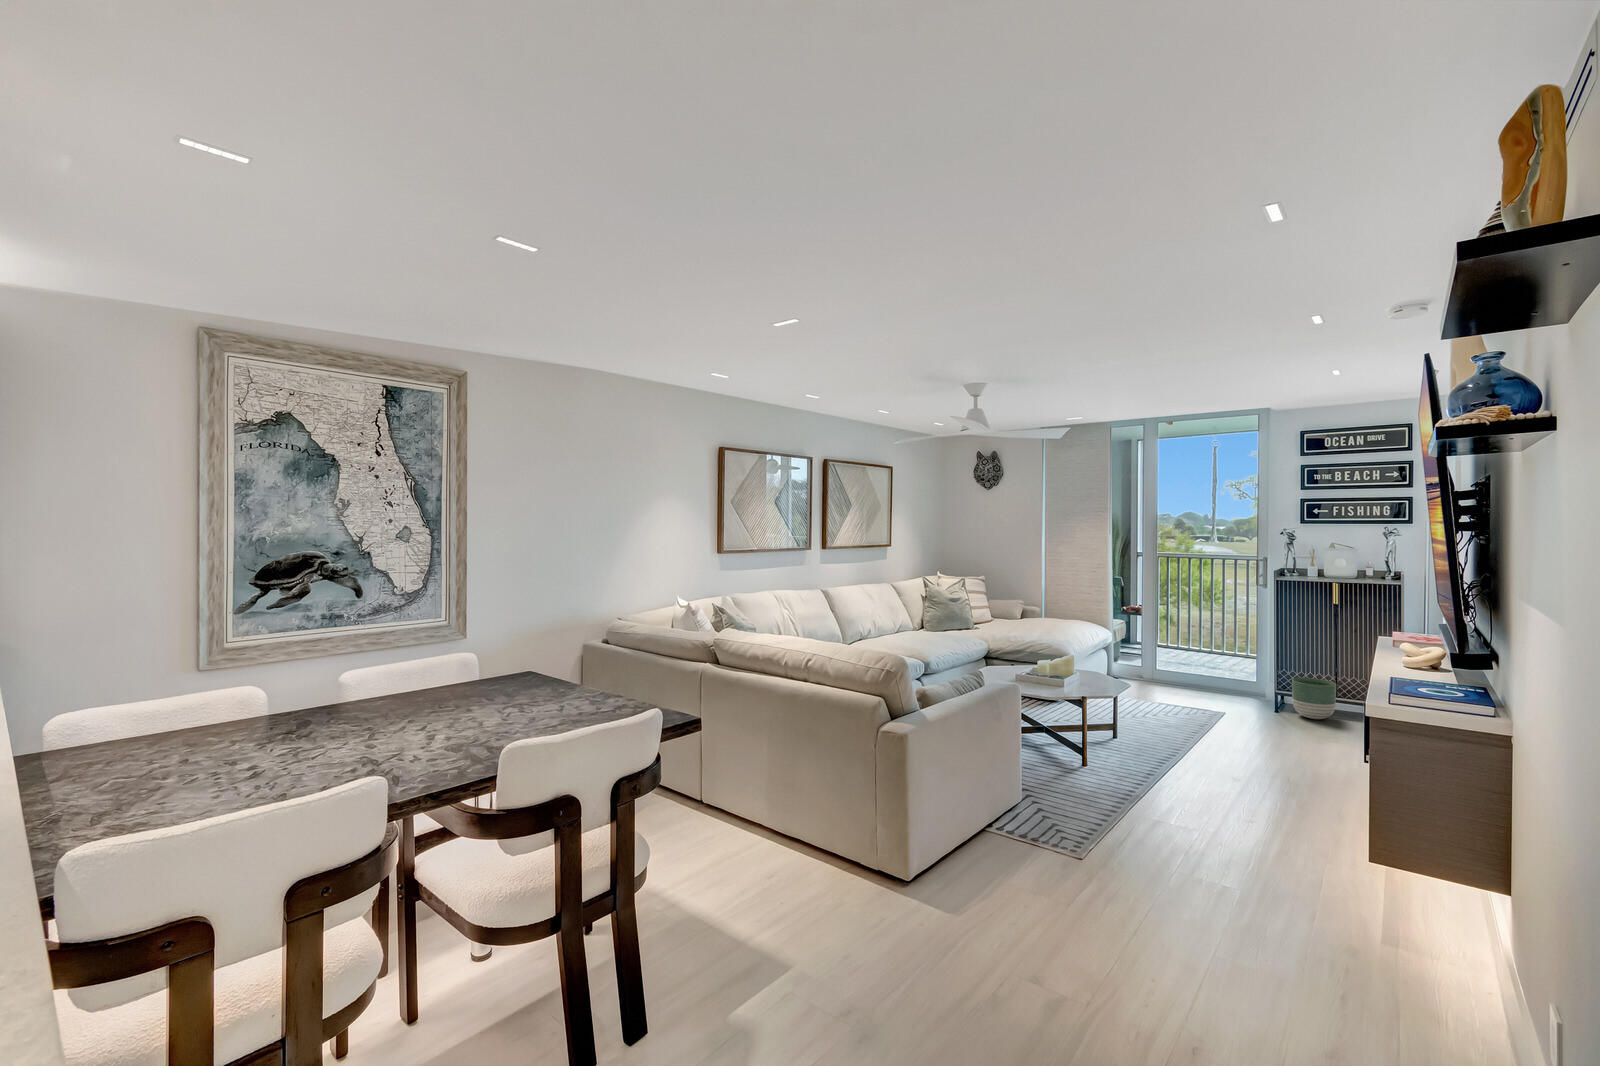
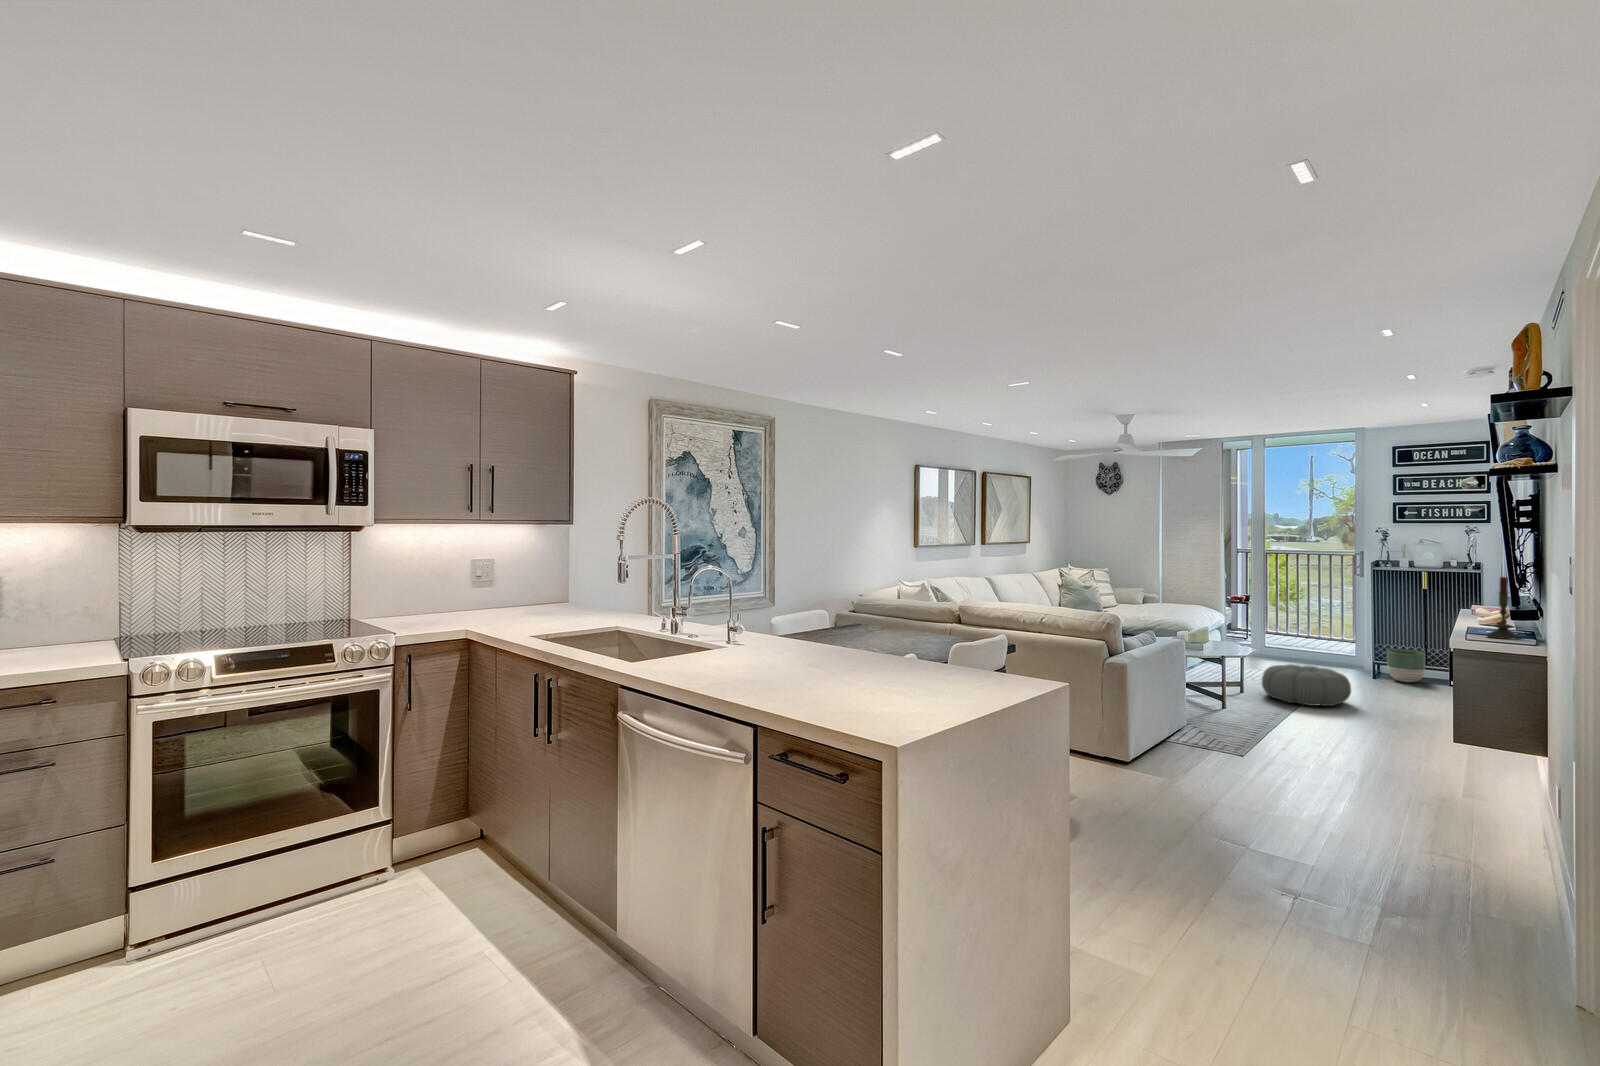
candle: none [1416,601,1465,698] -> present [1487,577,1520,639]
pouf: none [1137,703,1245,761] -> present [1262,664,1351,706]

